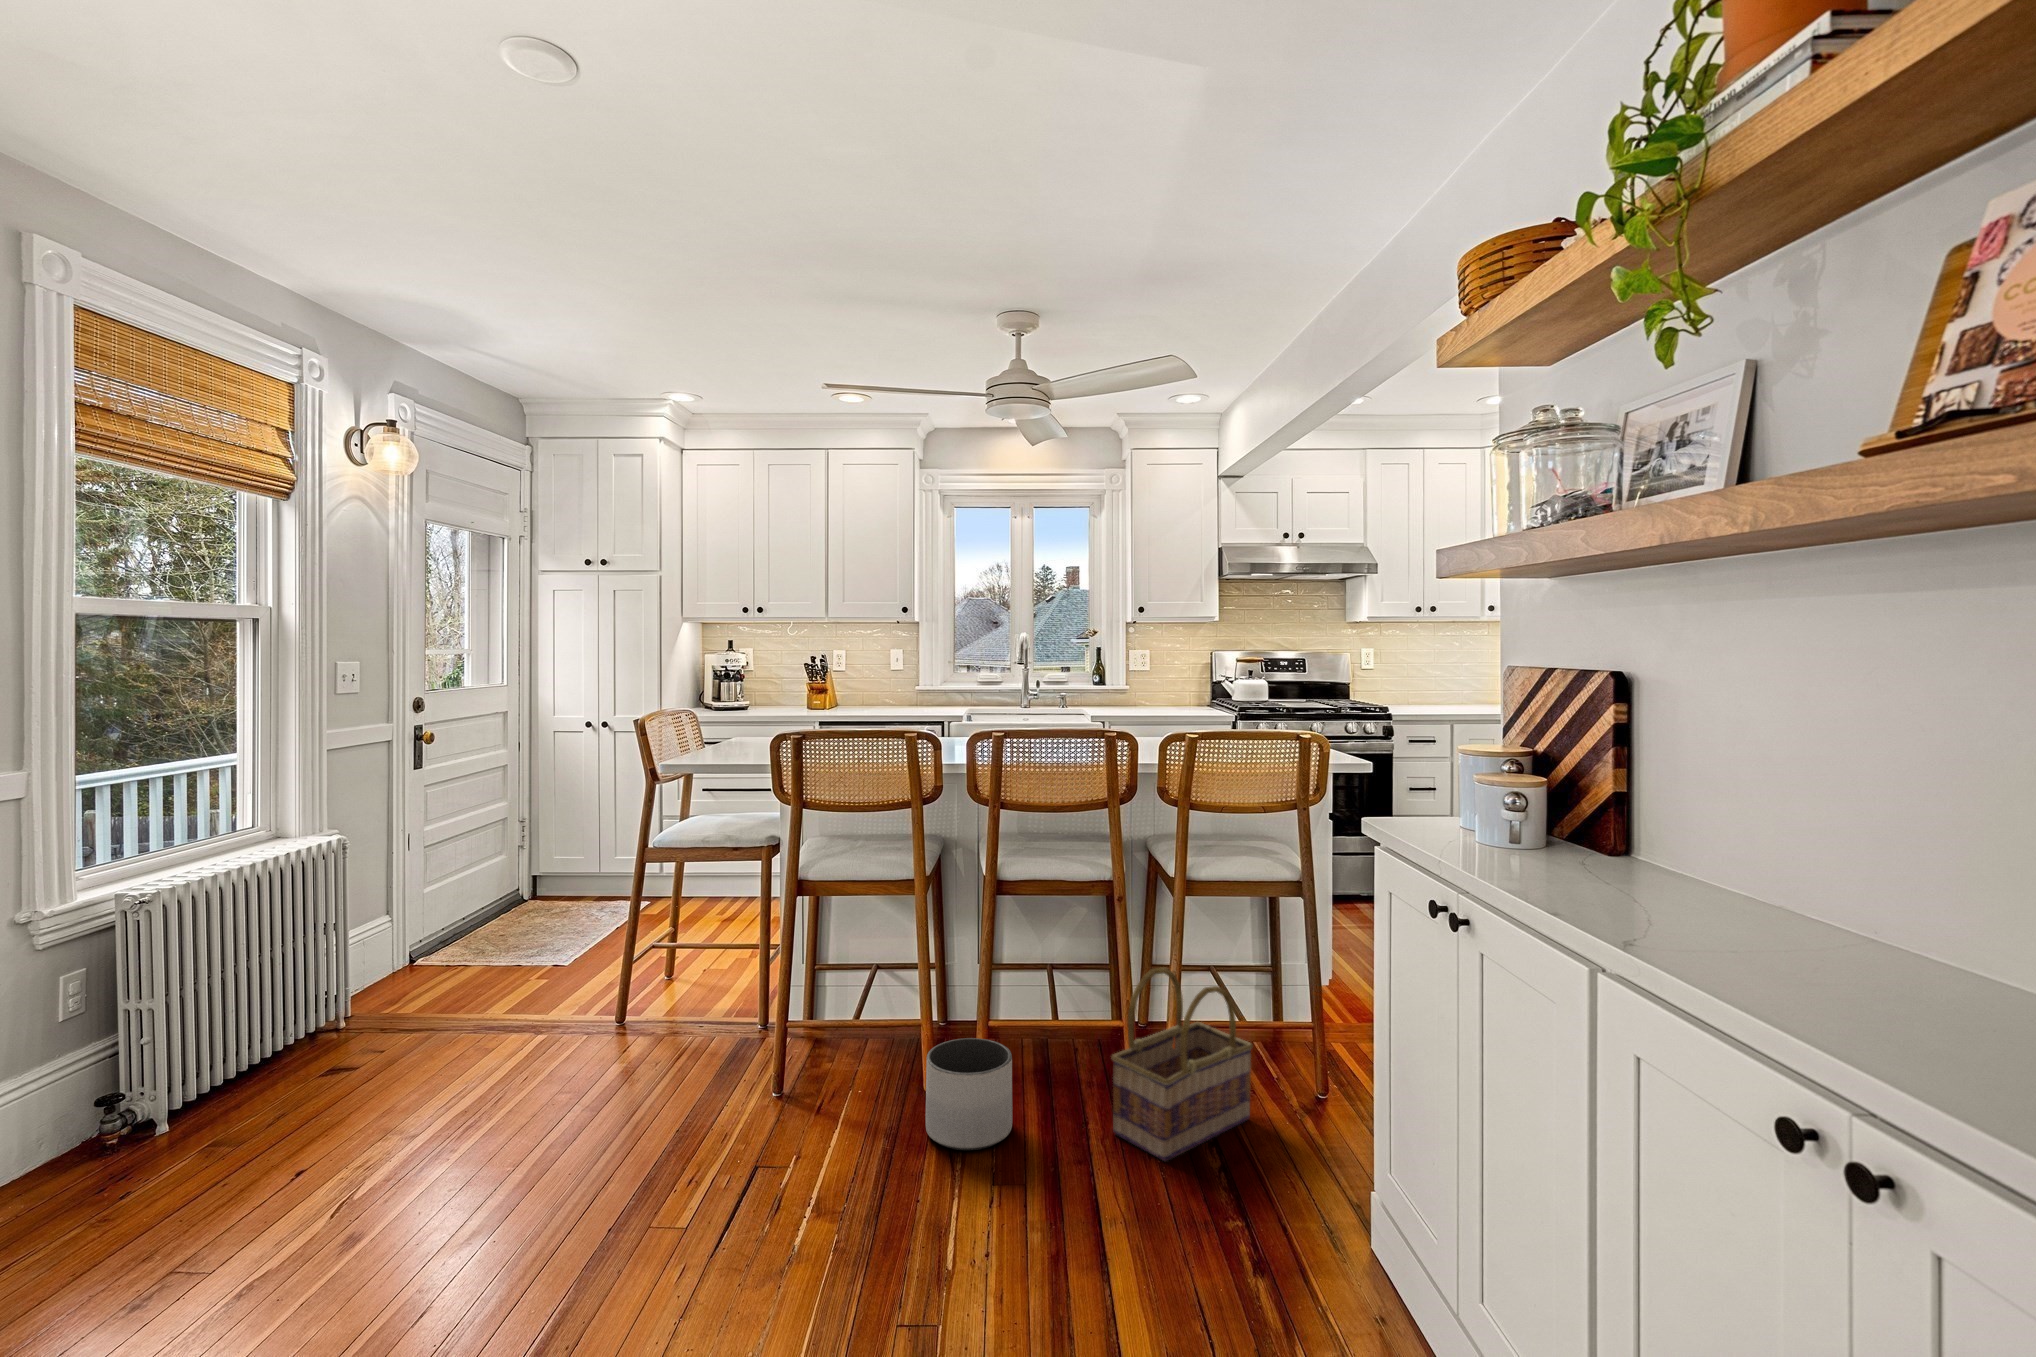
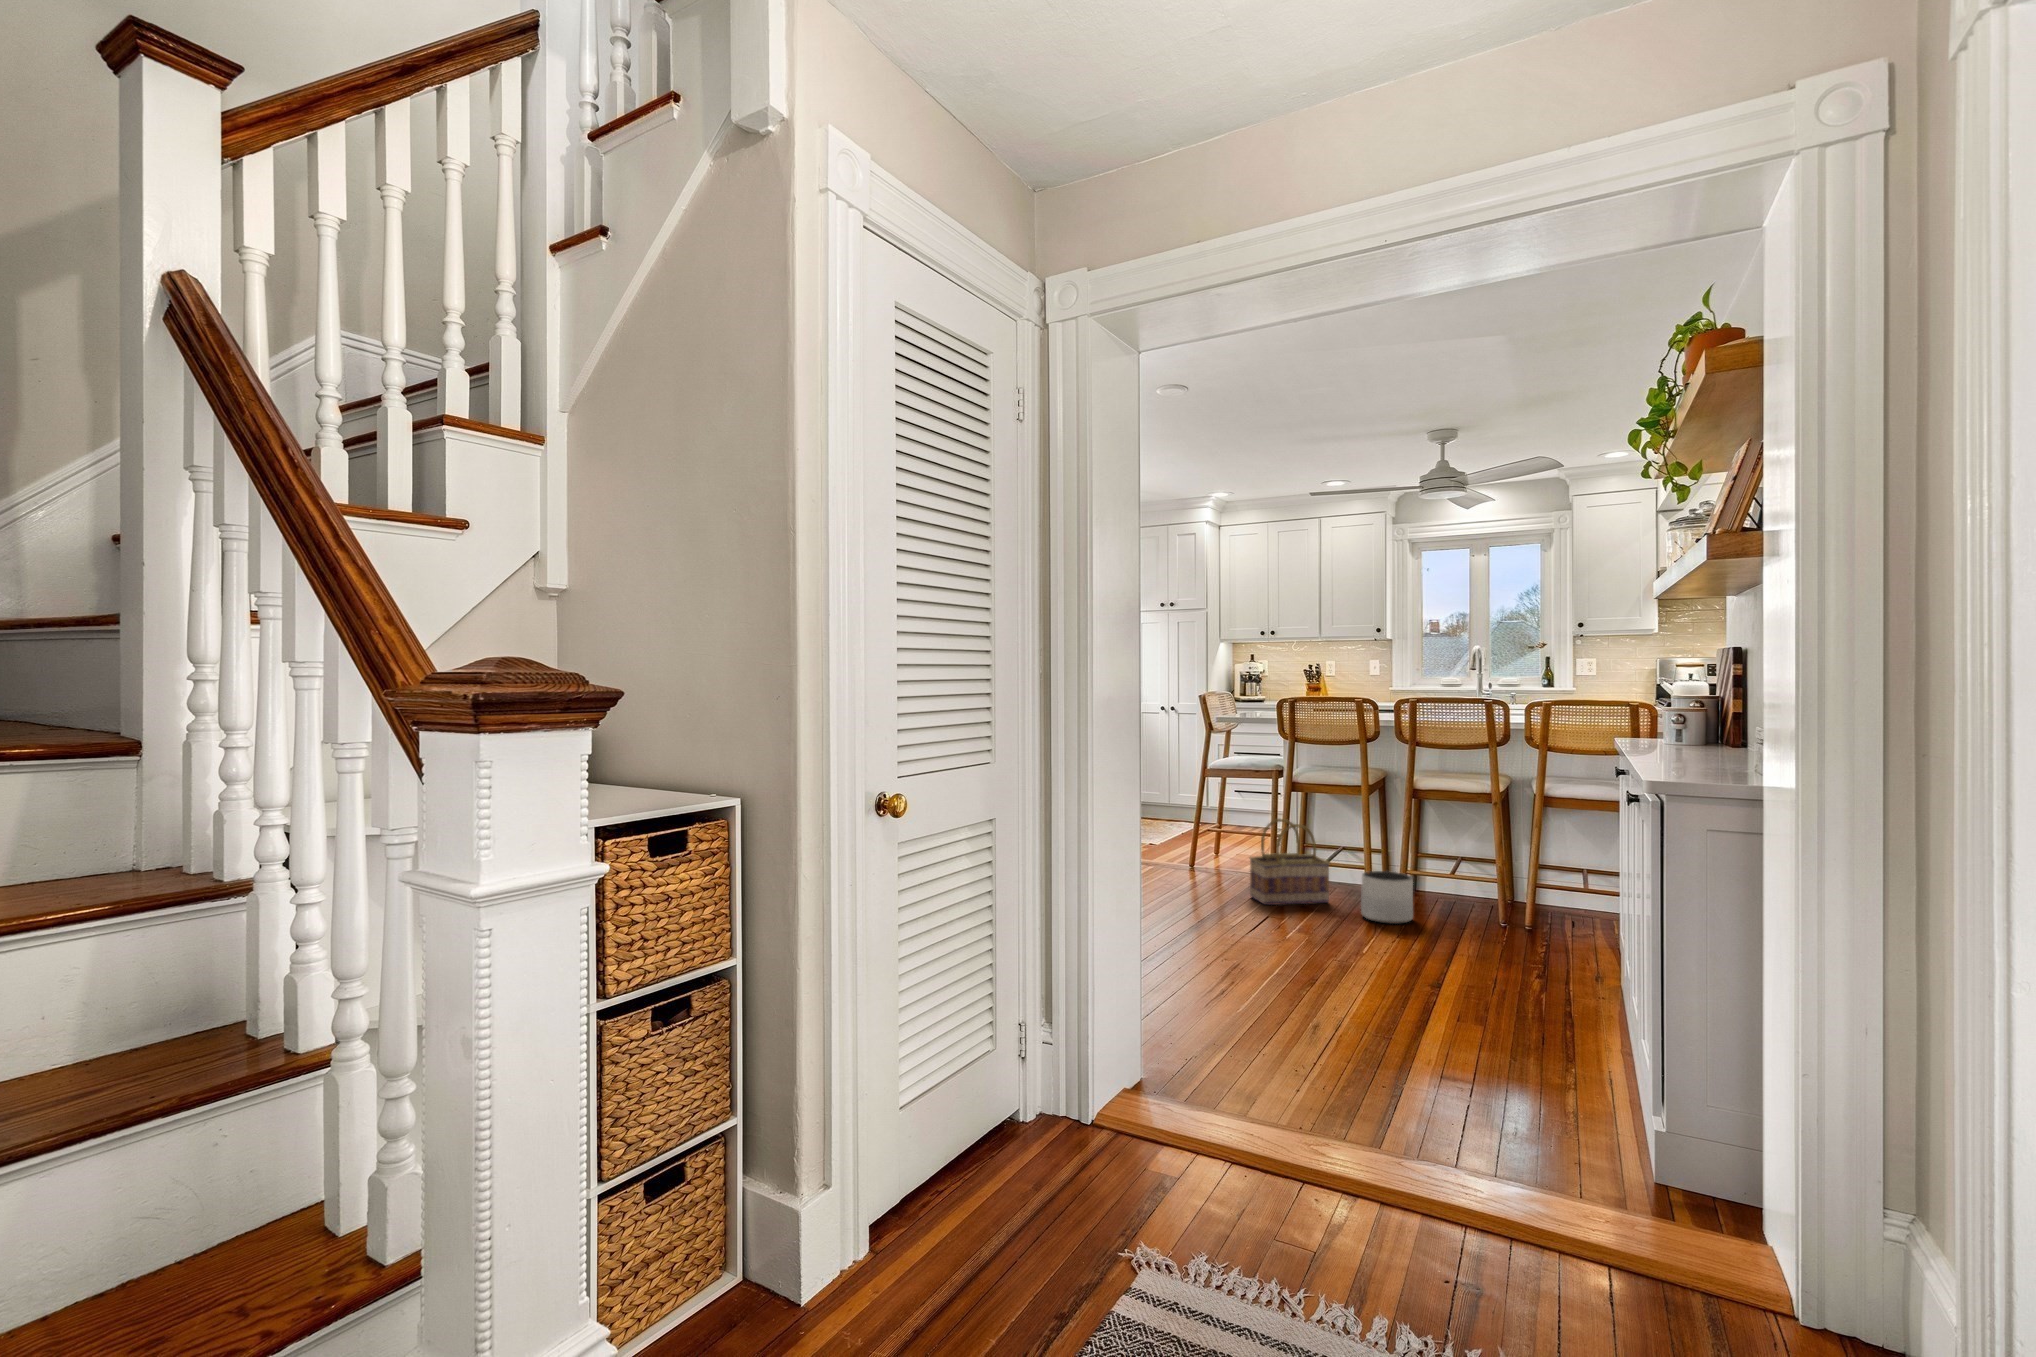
basket: present [1112,967,1253,1161] -> present [1250,819,1330,905]

